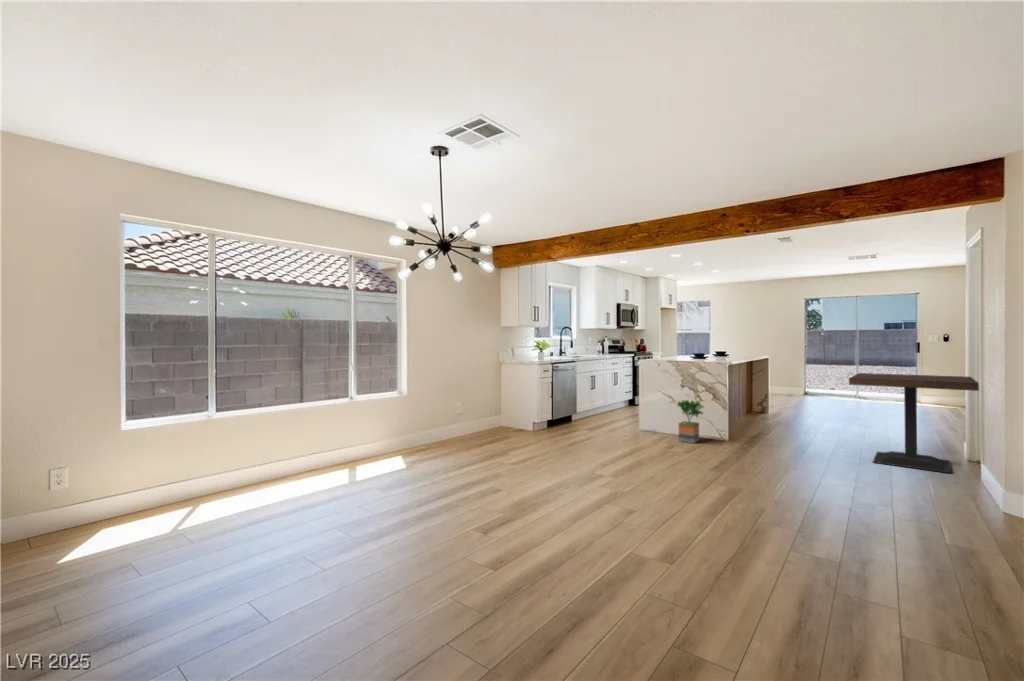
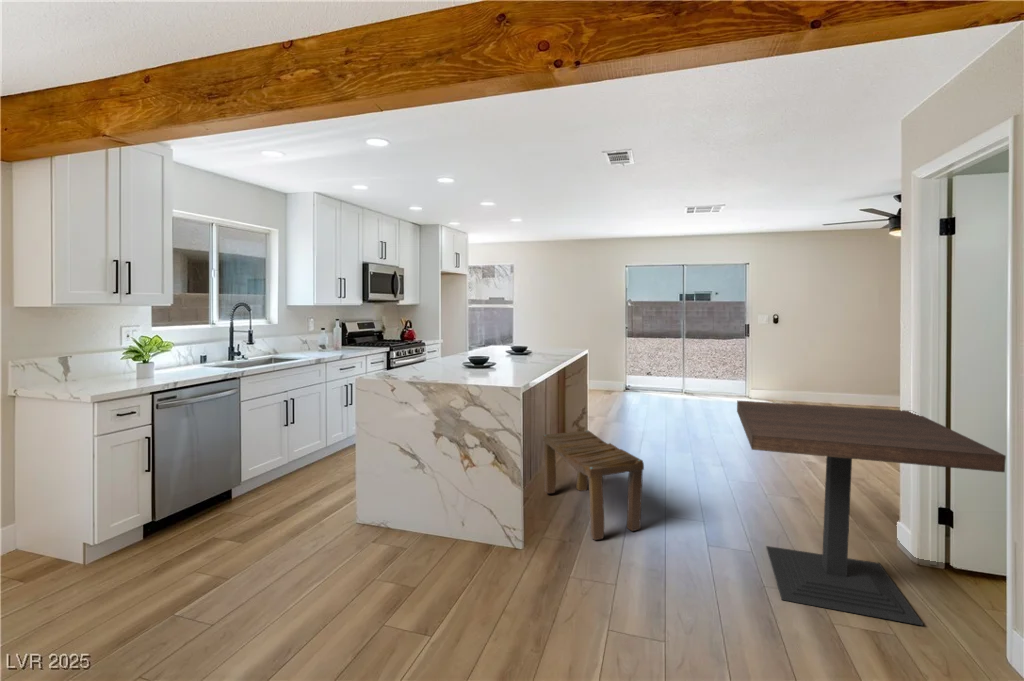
bench: none [739,396,800,442] -> present [543,431,644,540]
potted tree: present [677,400,704,443] -> none [418,469,476,569]

